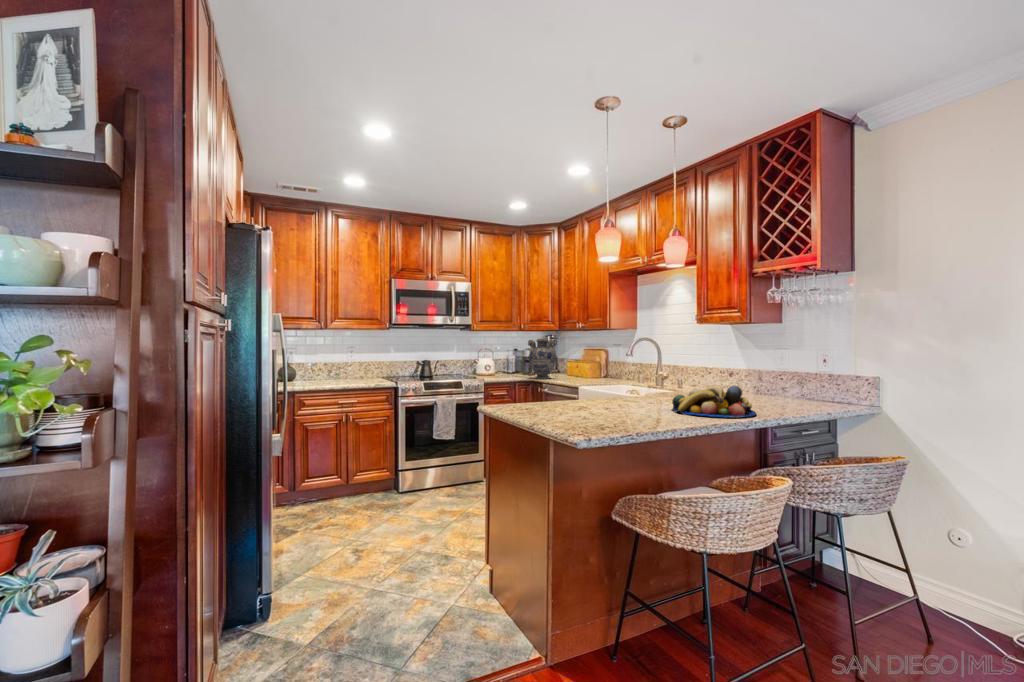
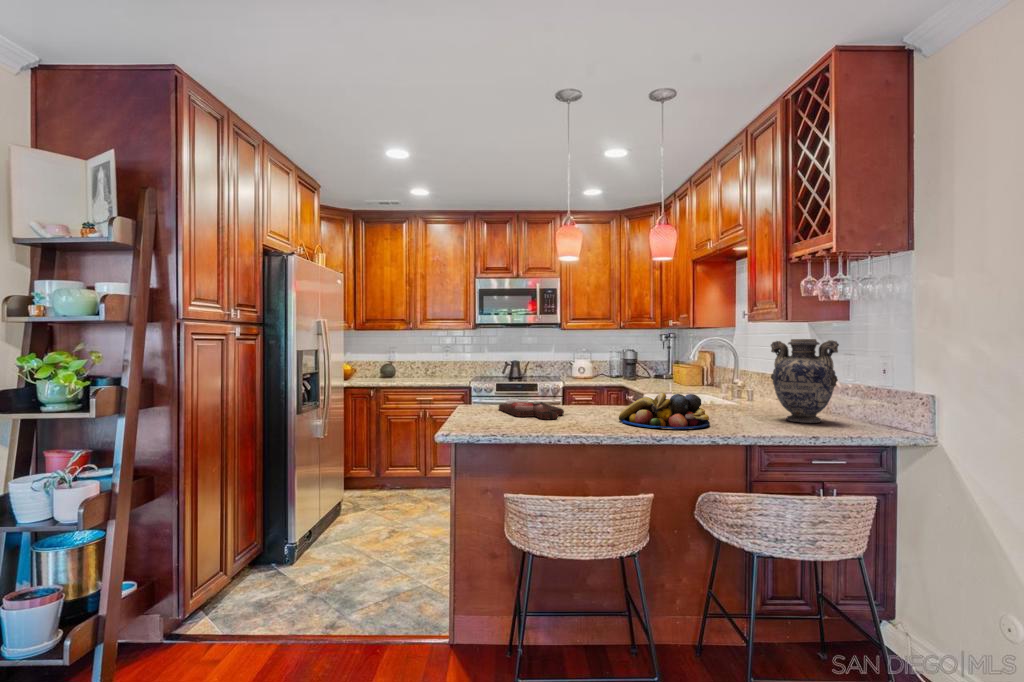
vase: present [528,339,557,379] -> present [771,339,839,423]
cutting board: none [541,399,628,417] -> present [499,401,564,420]

